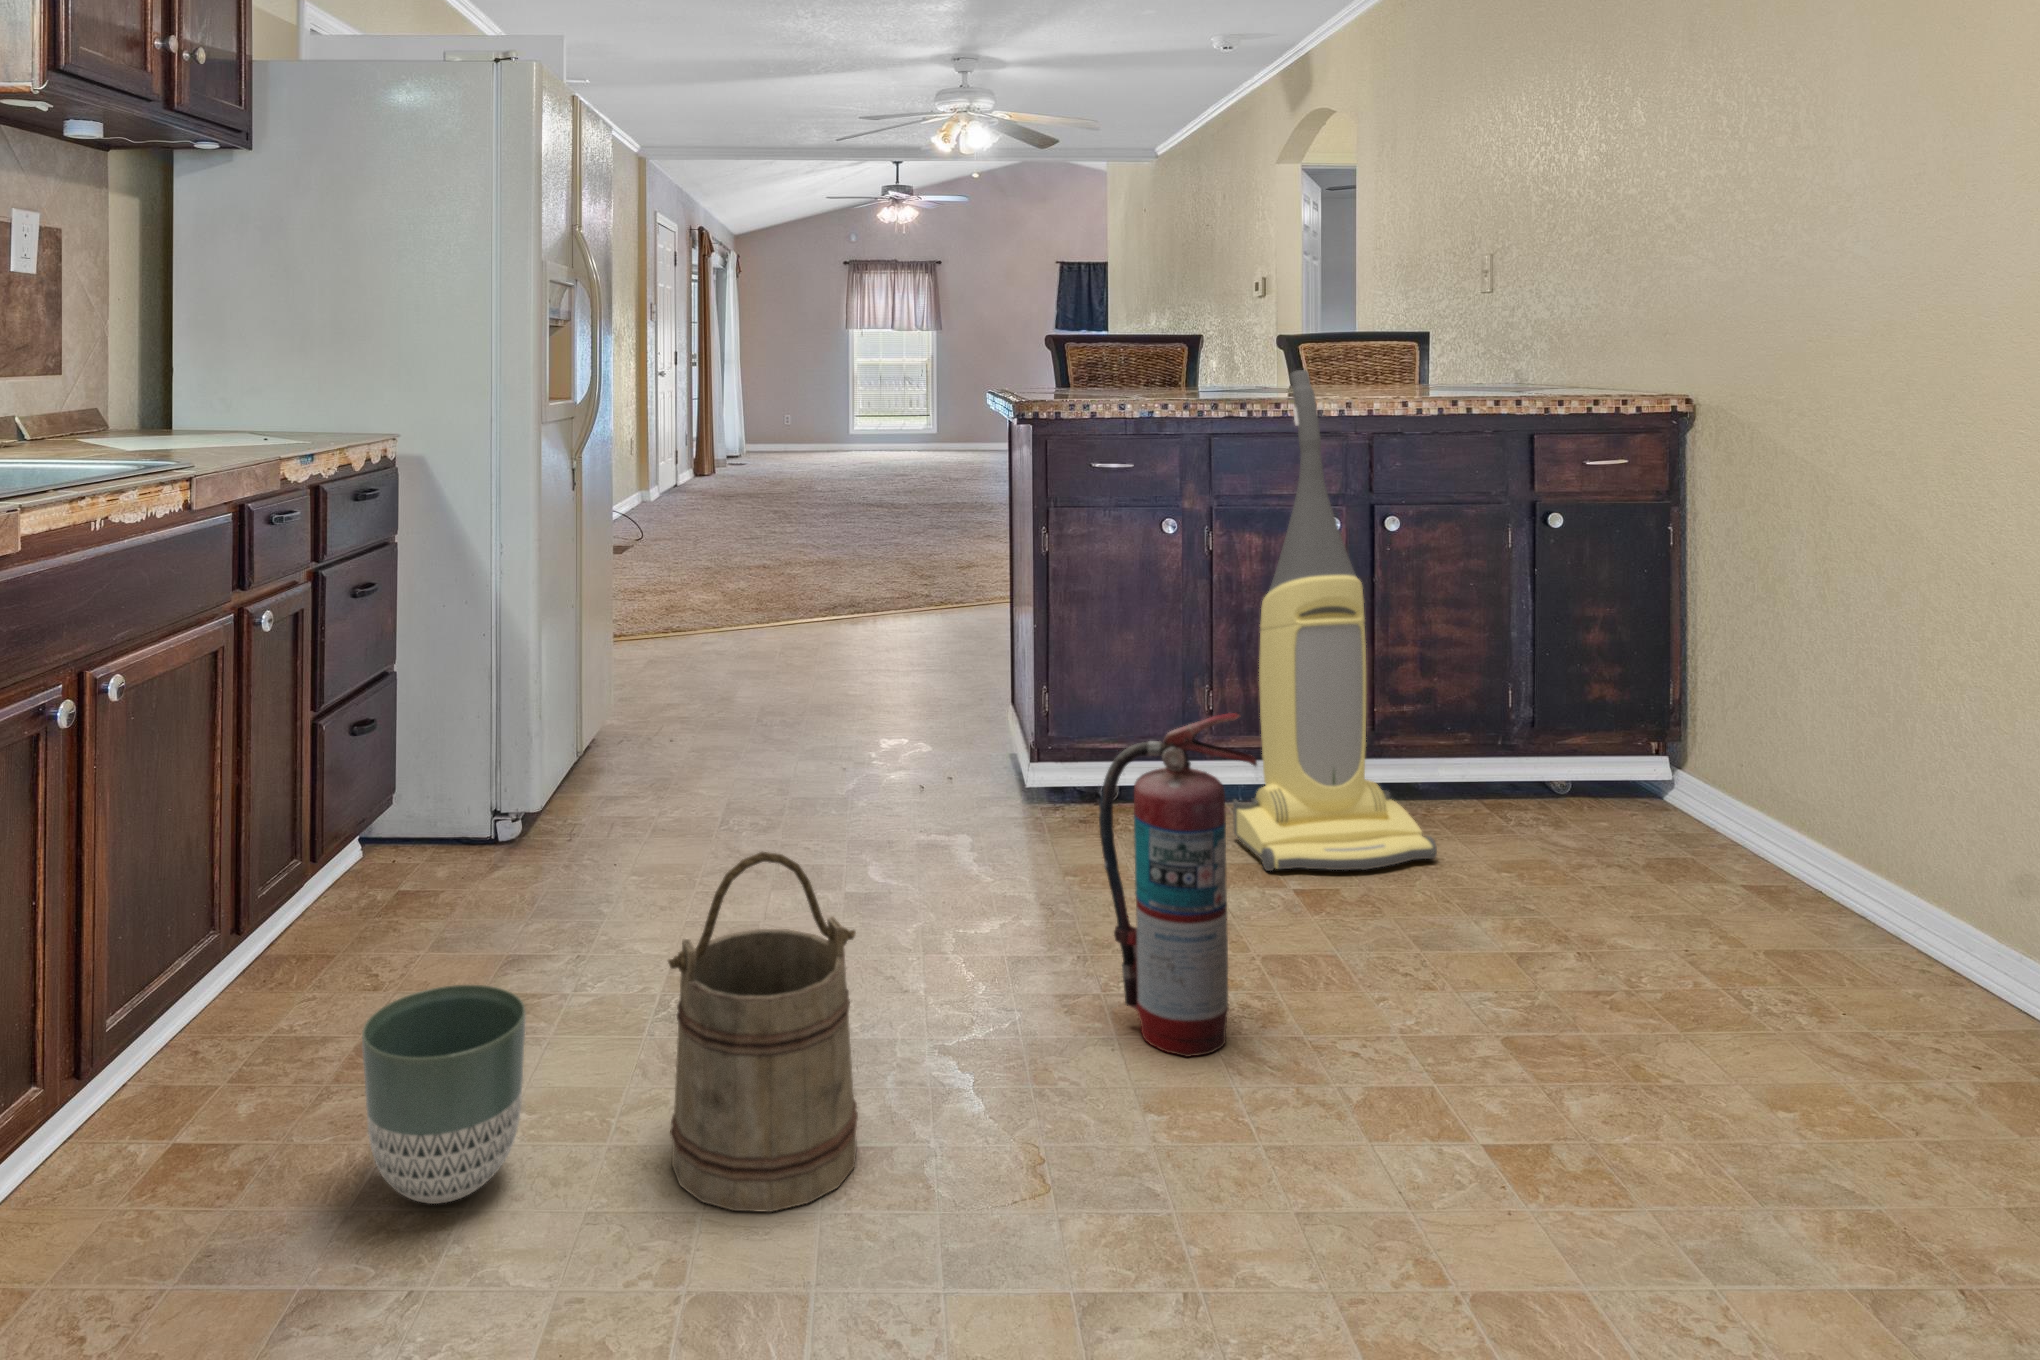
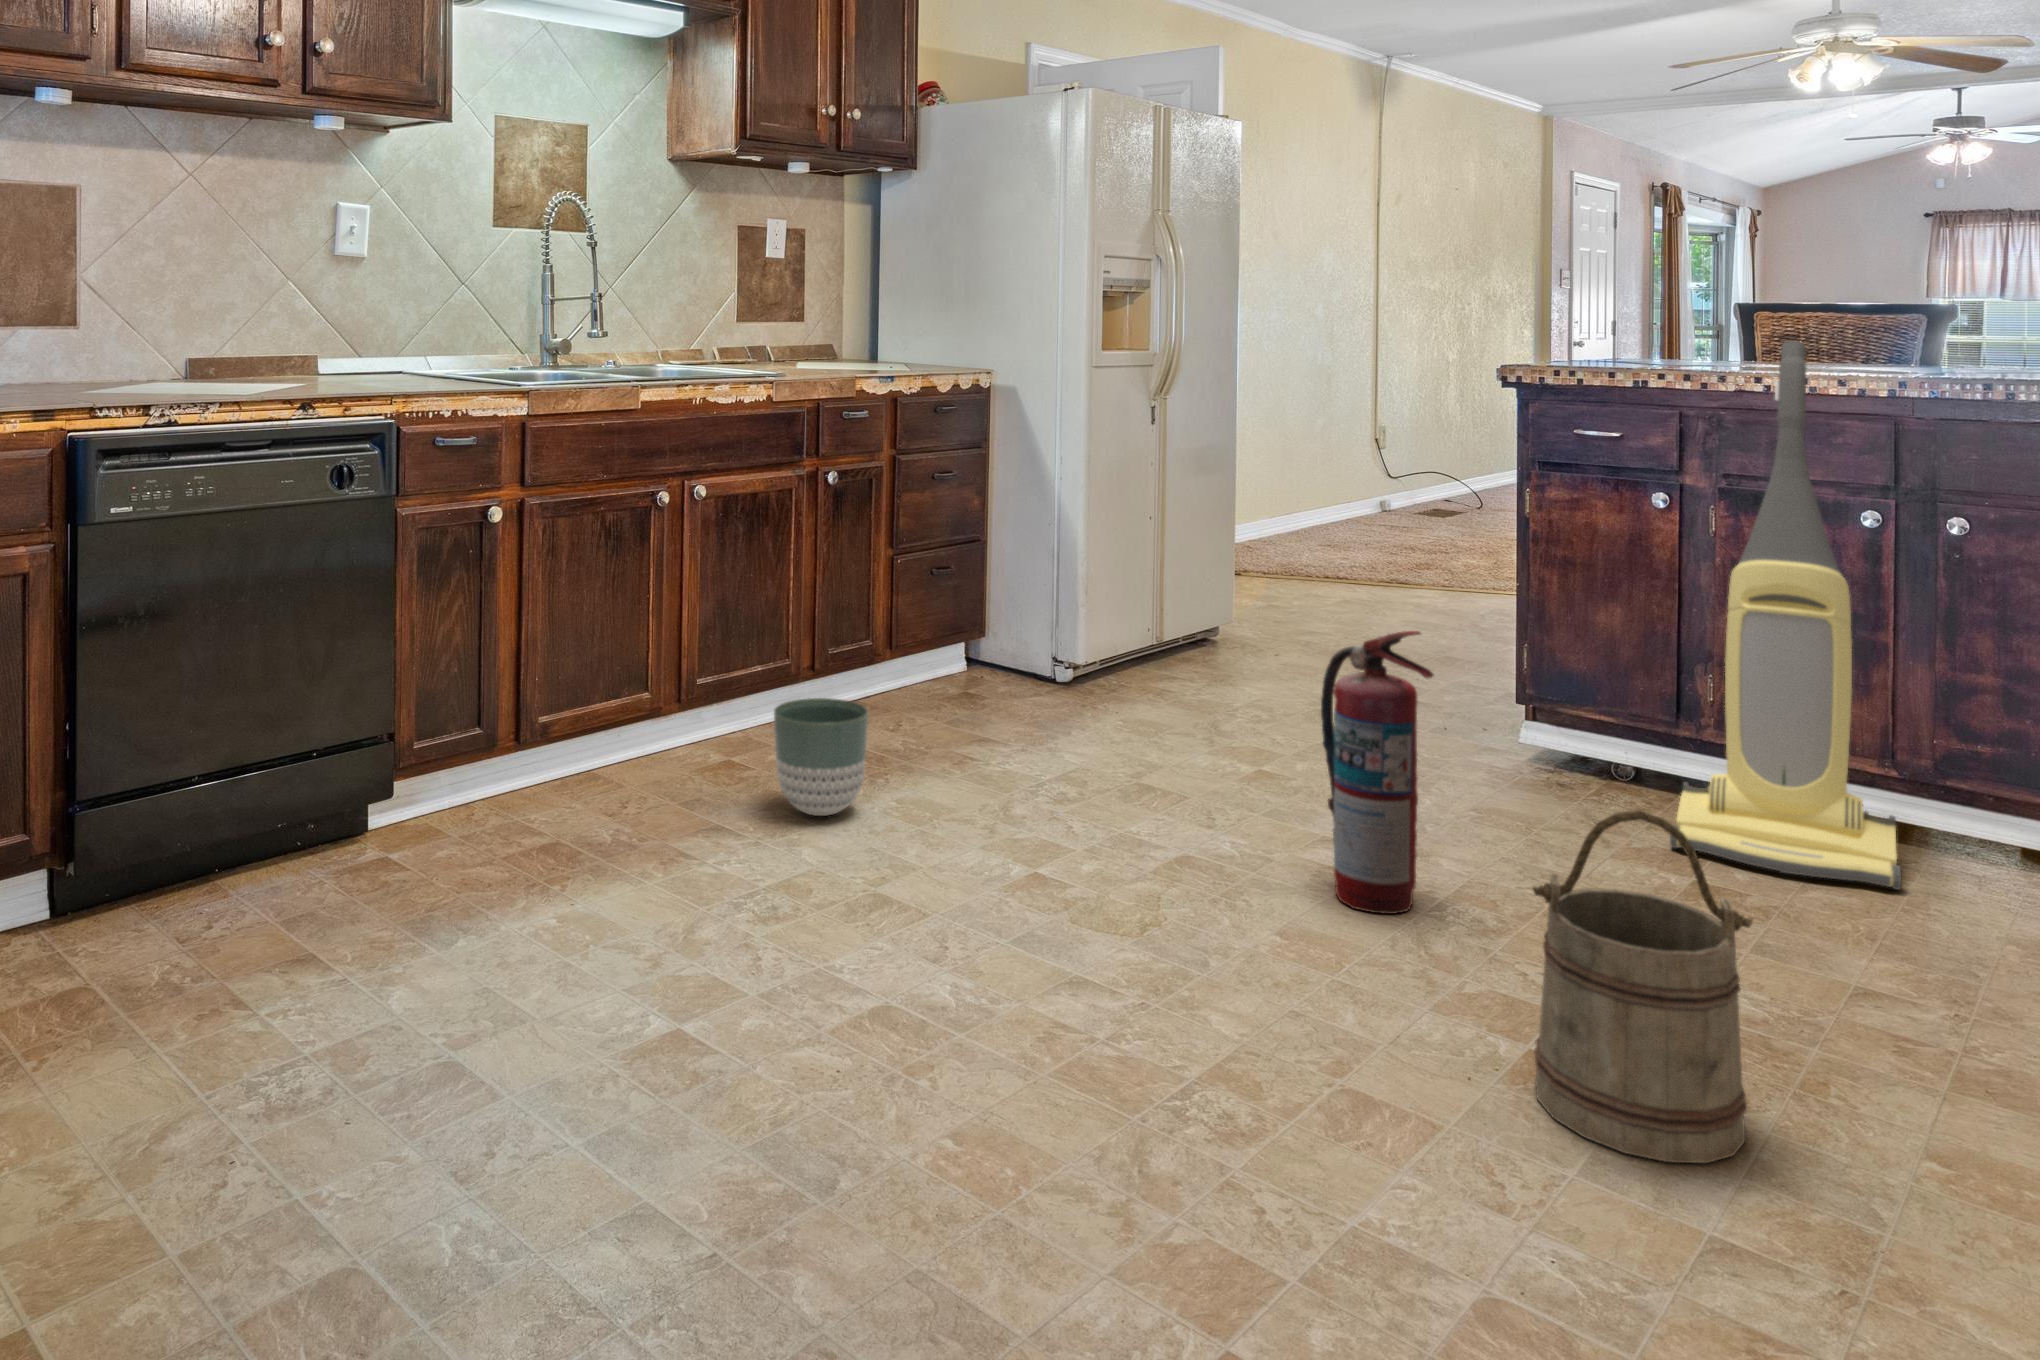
bucket: present [668,852,858,1212] -> present [1533,810,1753,1163]

